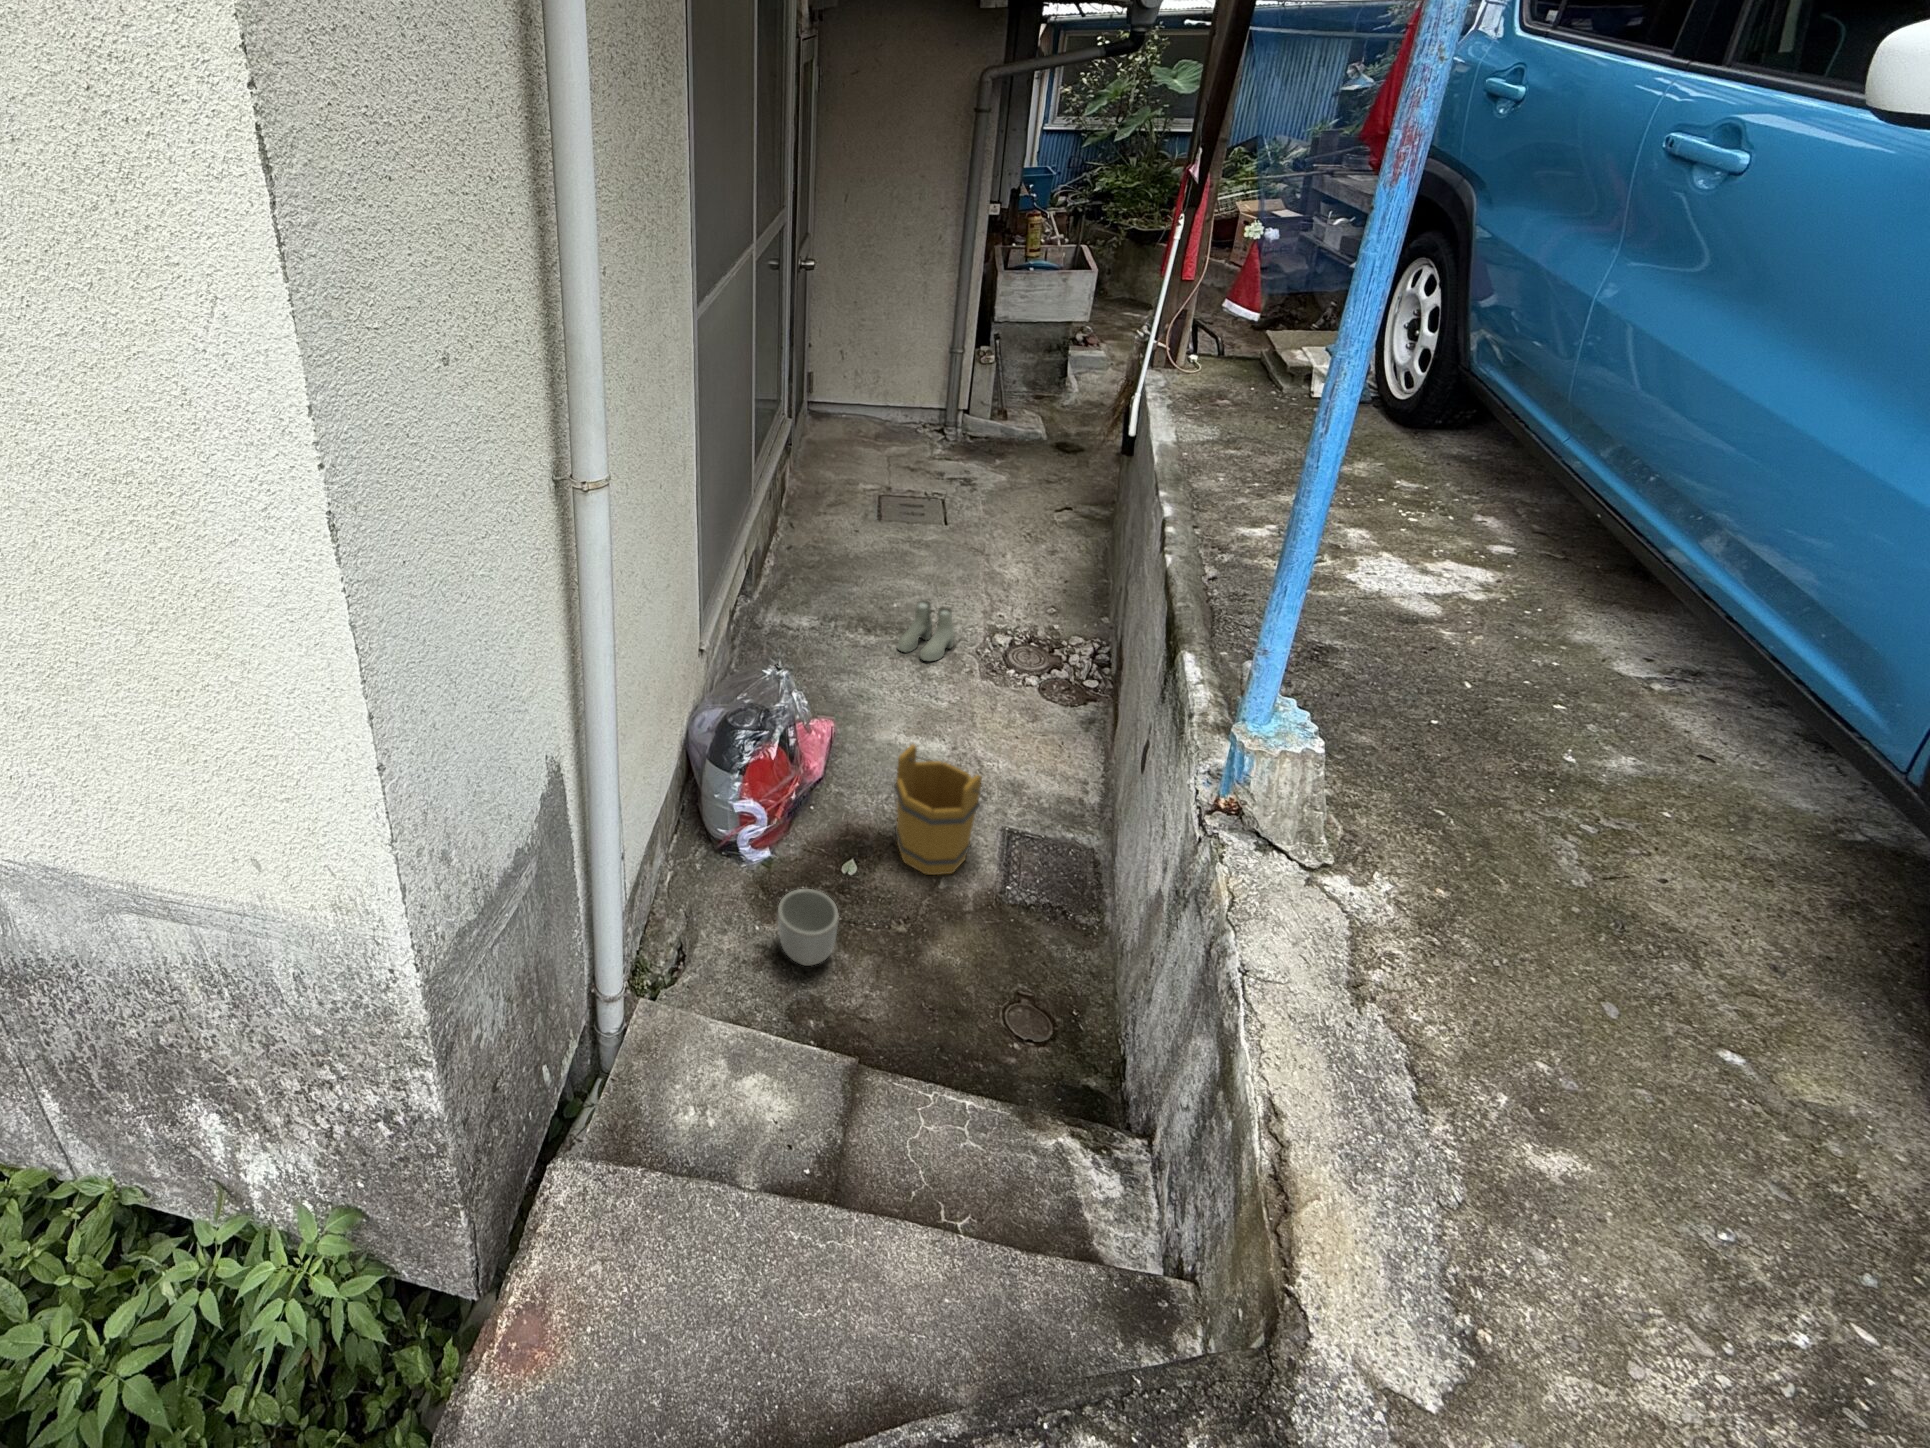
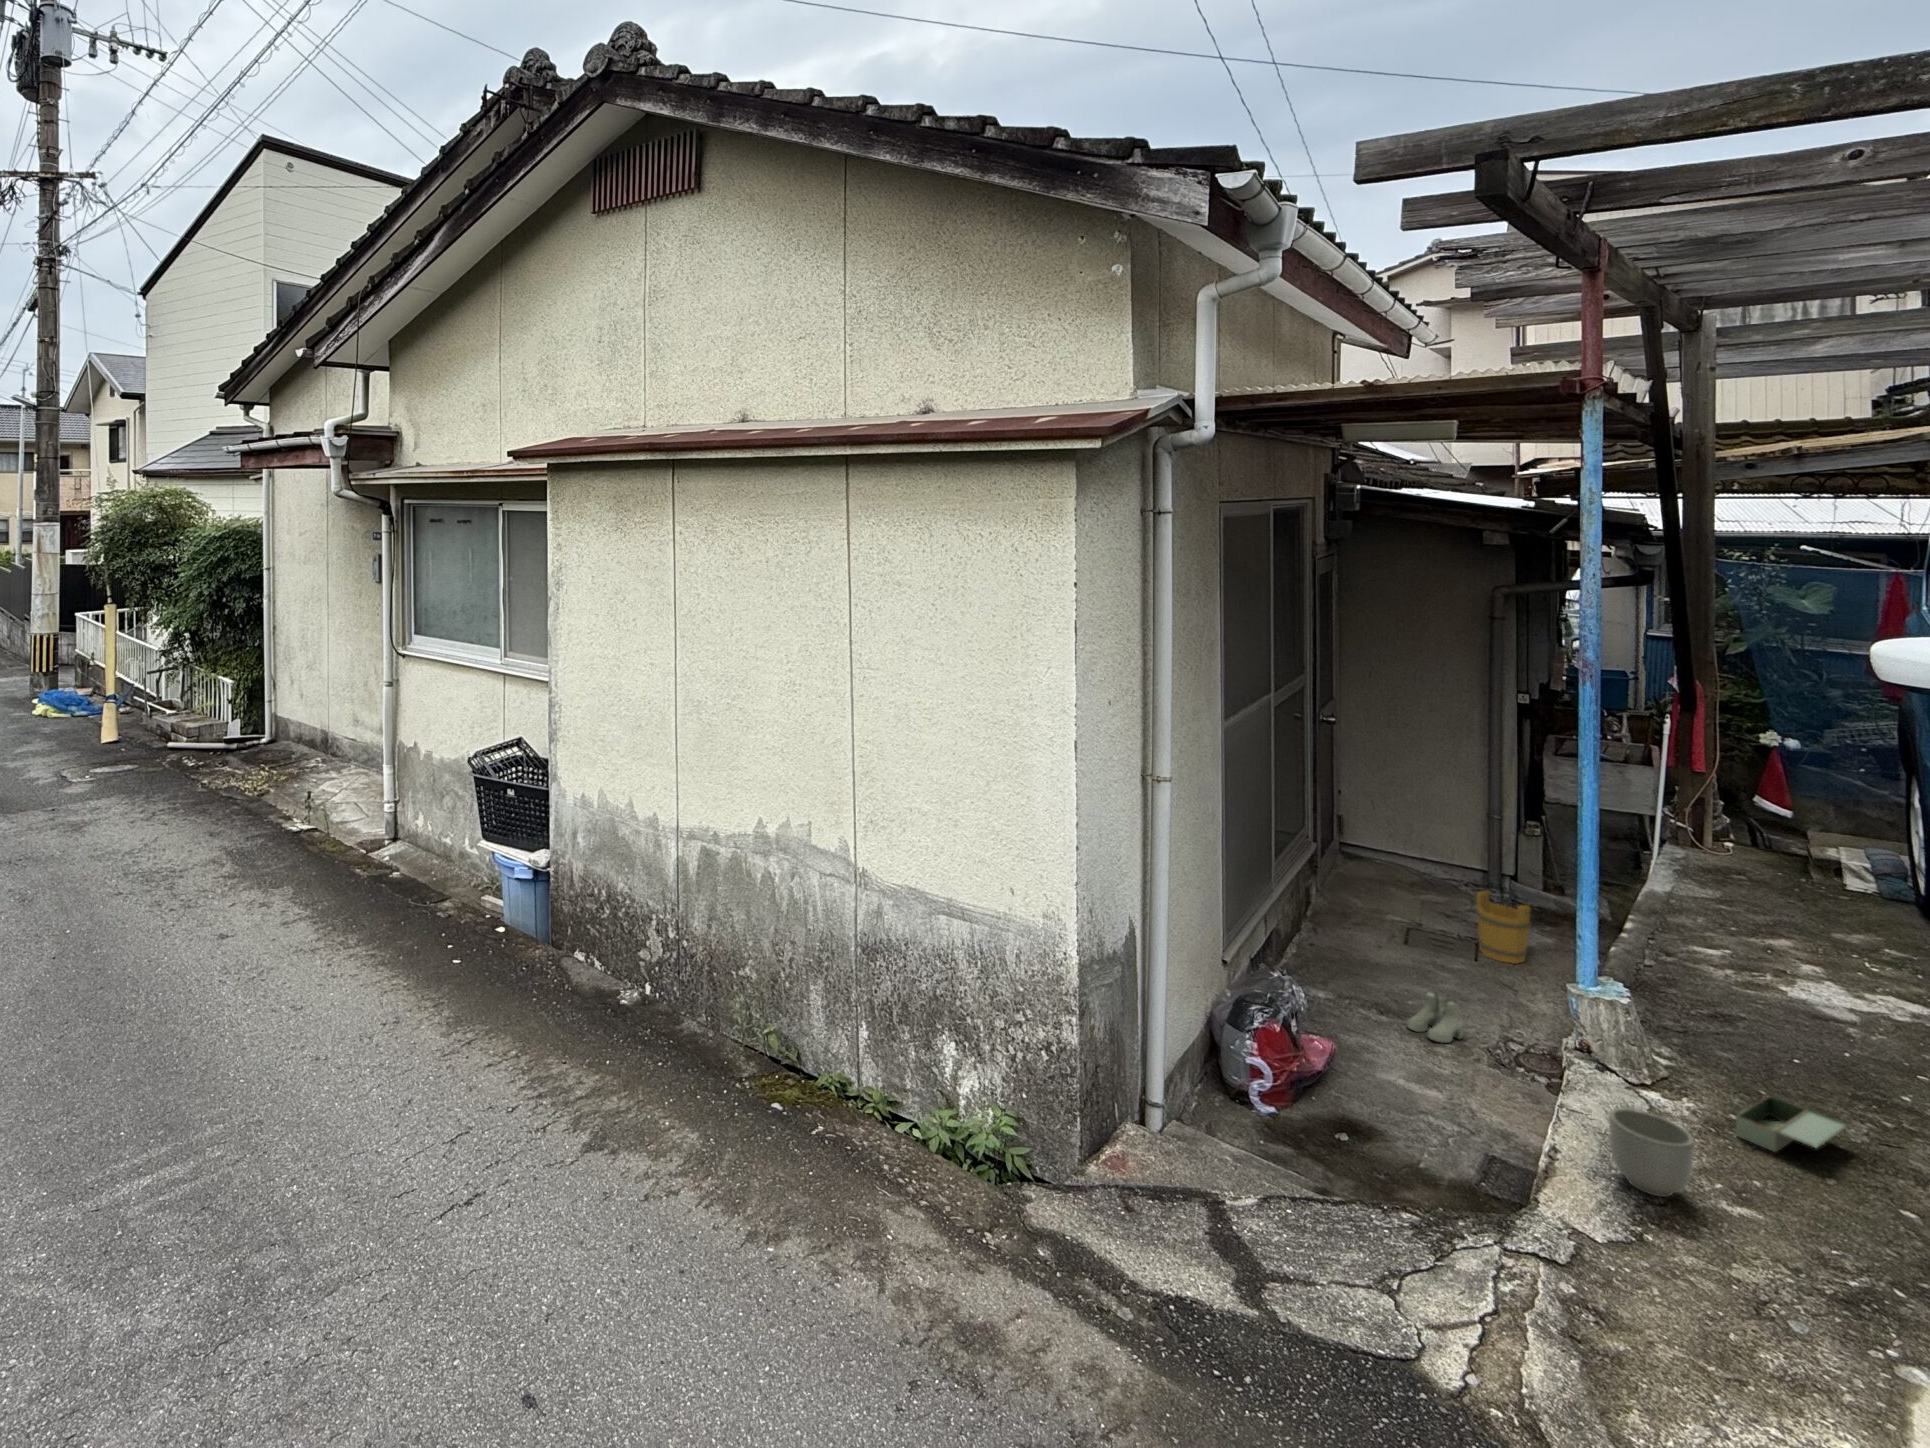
bucket: present [894,744,985,875] -> present [1476,891,1531,964]
toolbox: none [1489,874,1645,1009] -> present [1736,1096,1847,1152]
planter: present [778,889,839,966] -> present [1609,1108,1695,1197]

